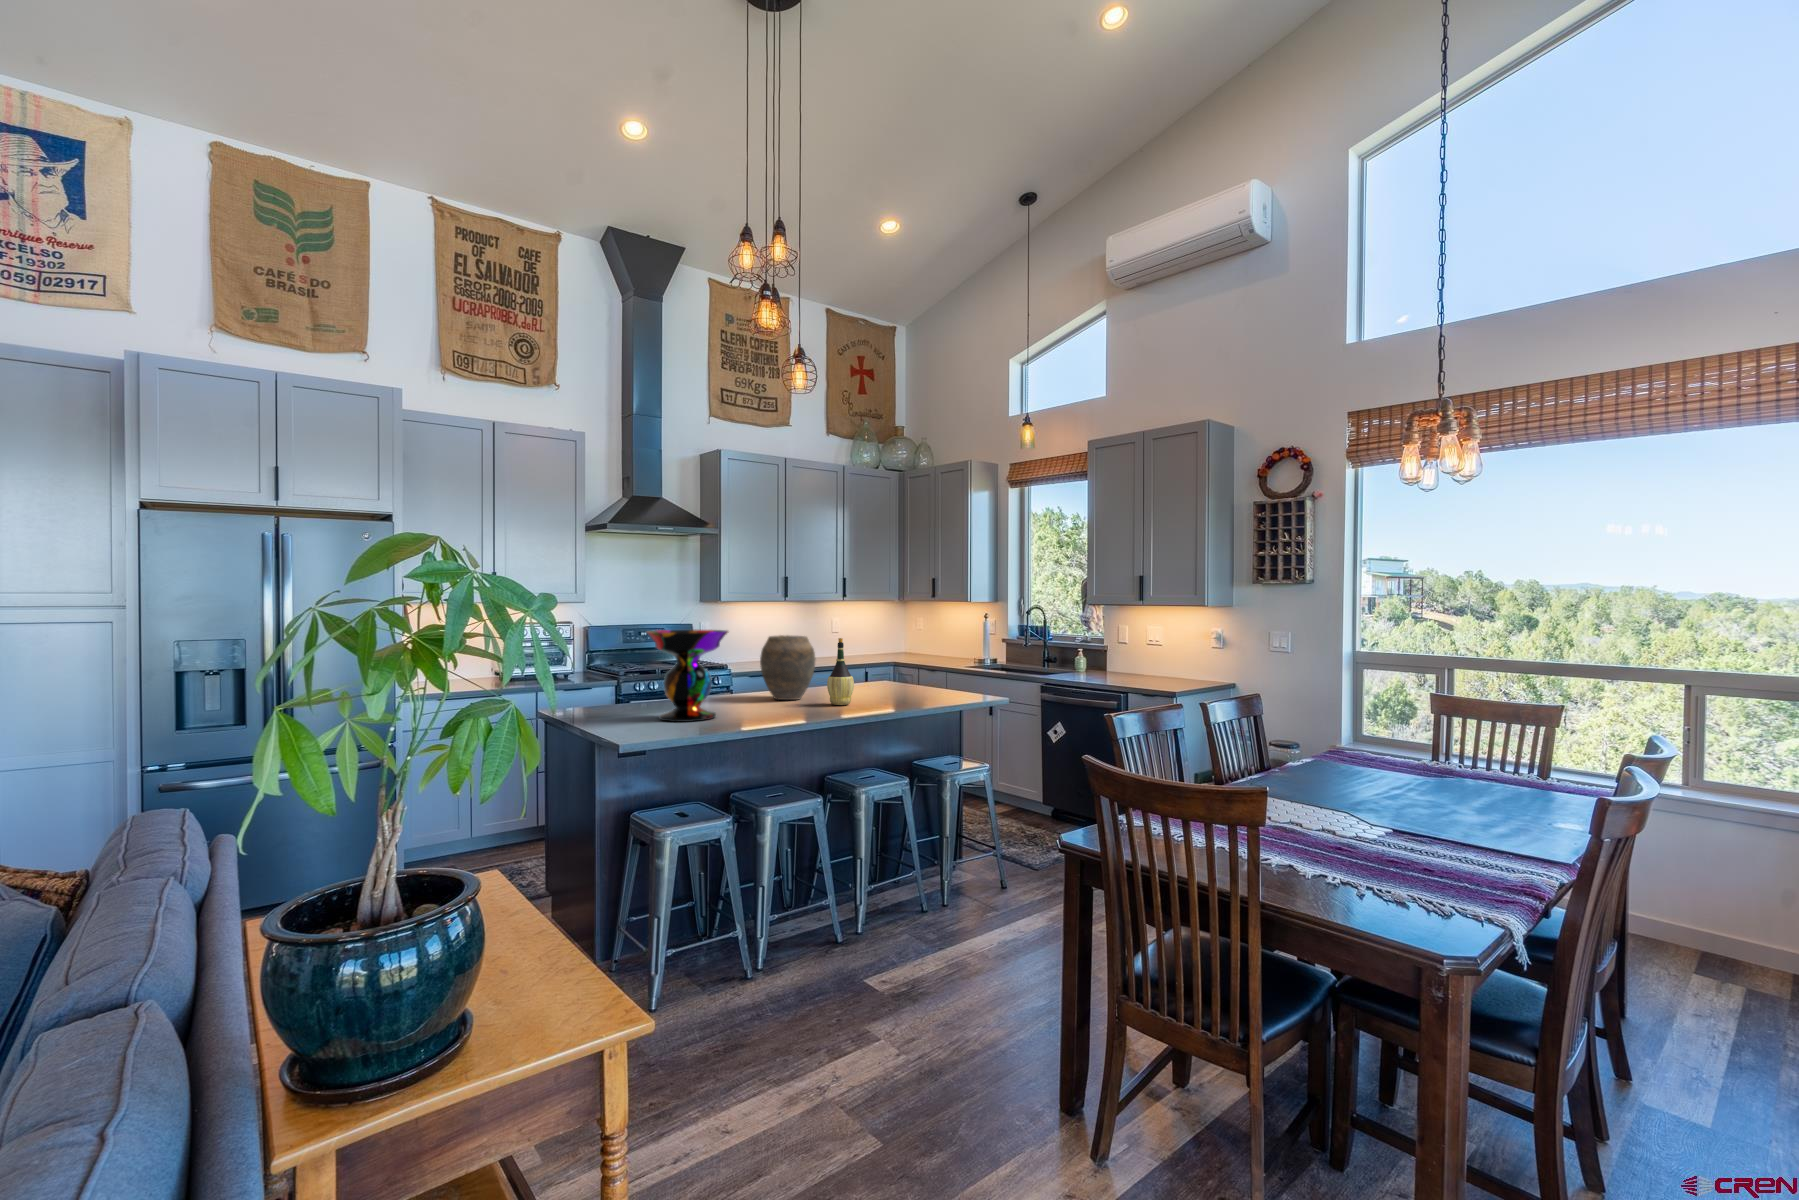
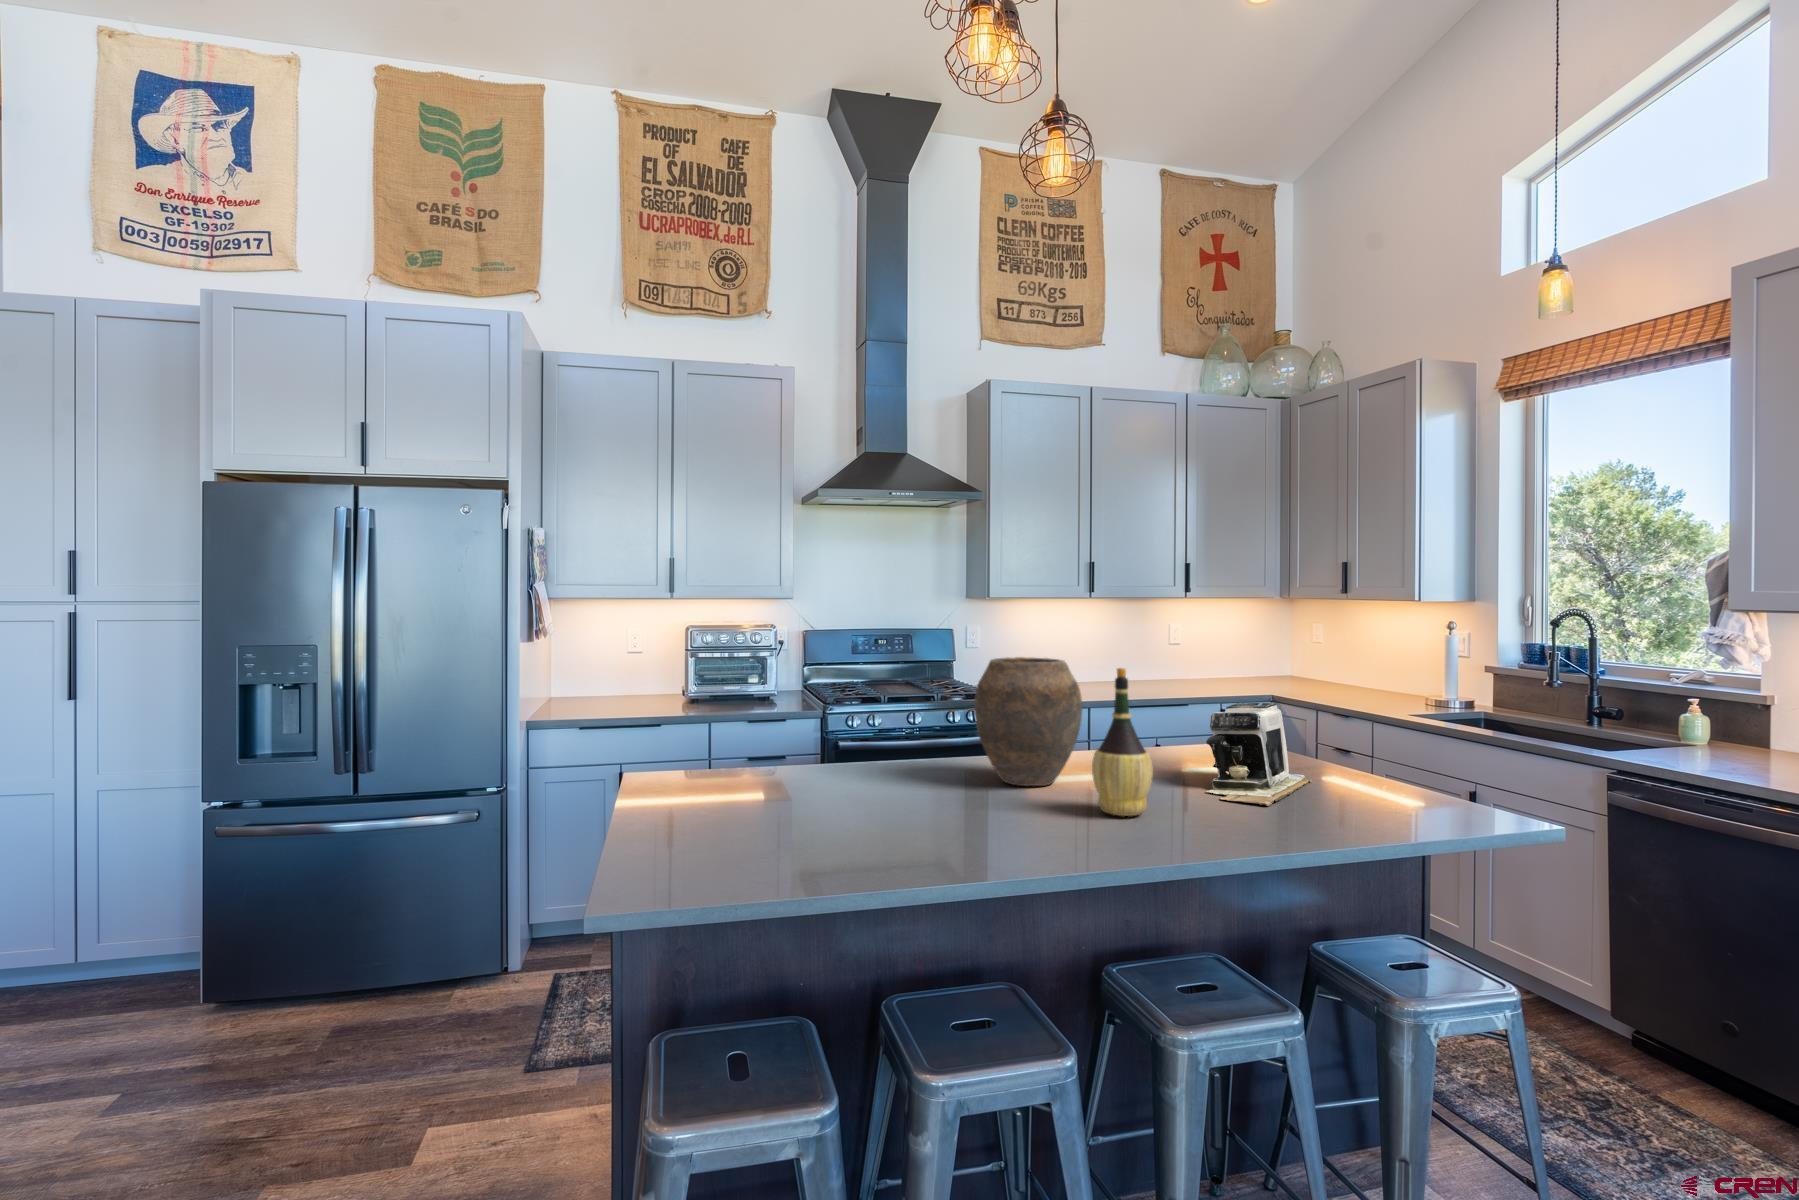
decorative bowl: present [647,630,728,722] -> none [696,645,865,842]
coffee maker: none [872,655,918,699] -> present [1206,703,1312,806]

